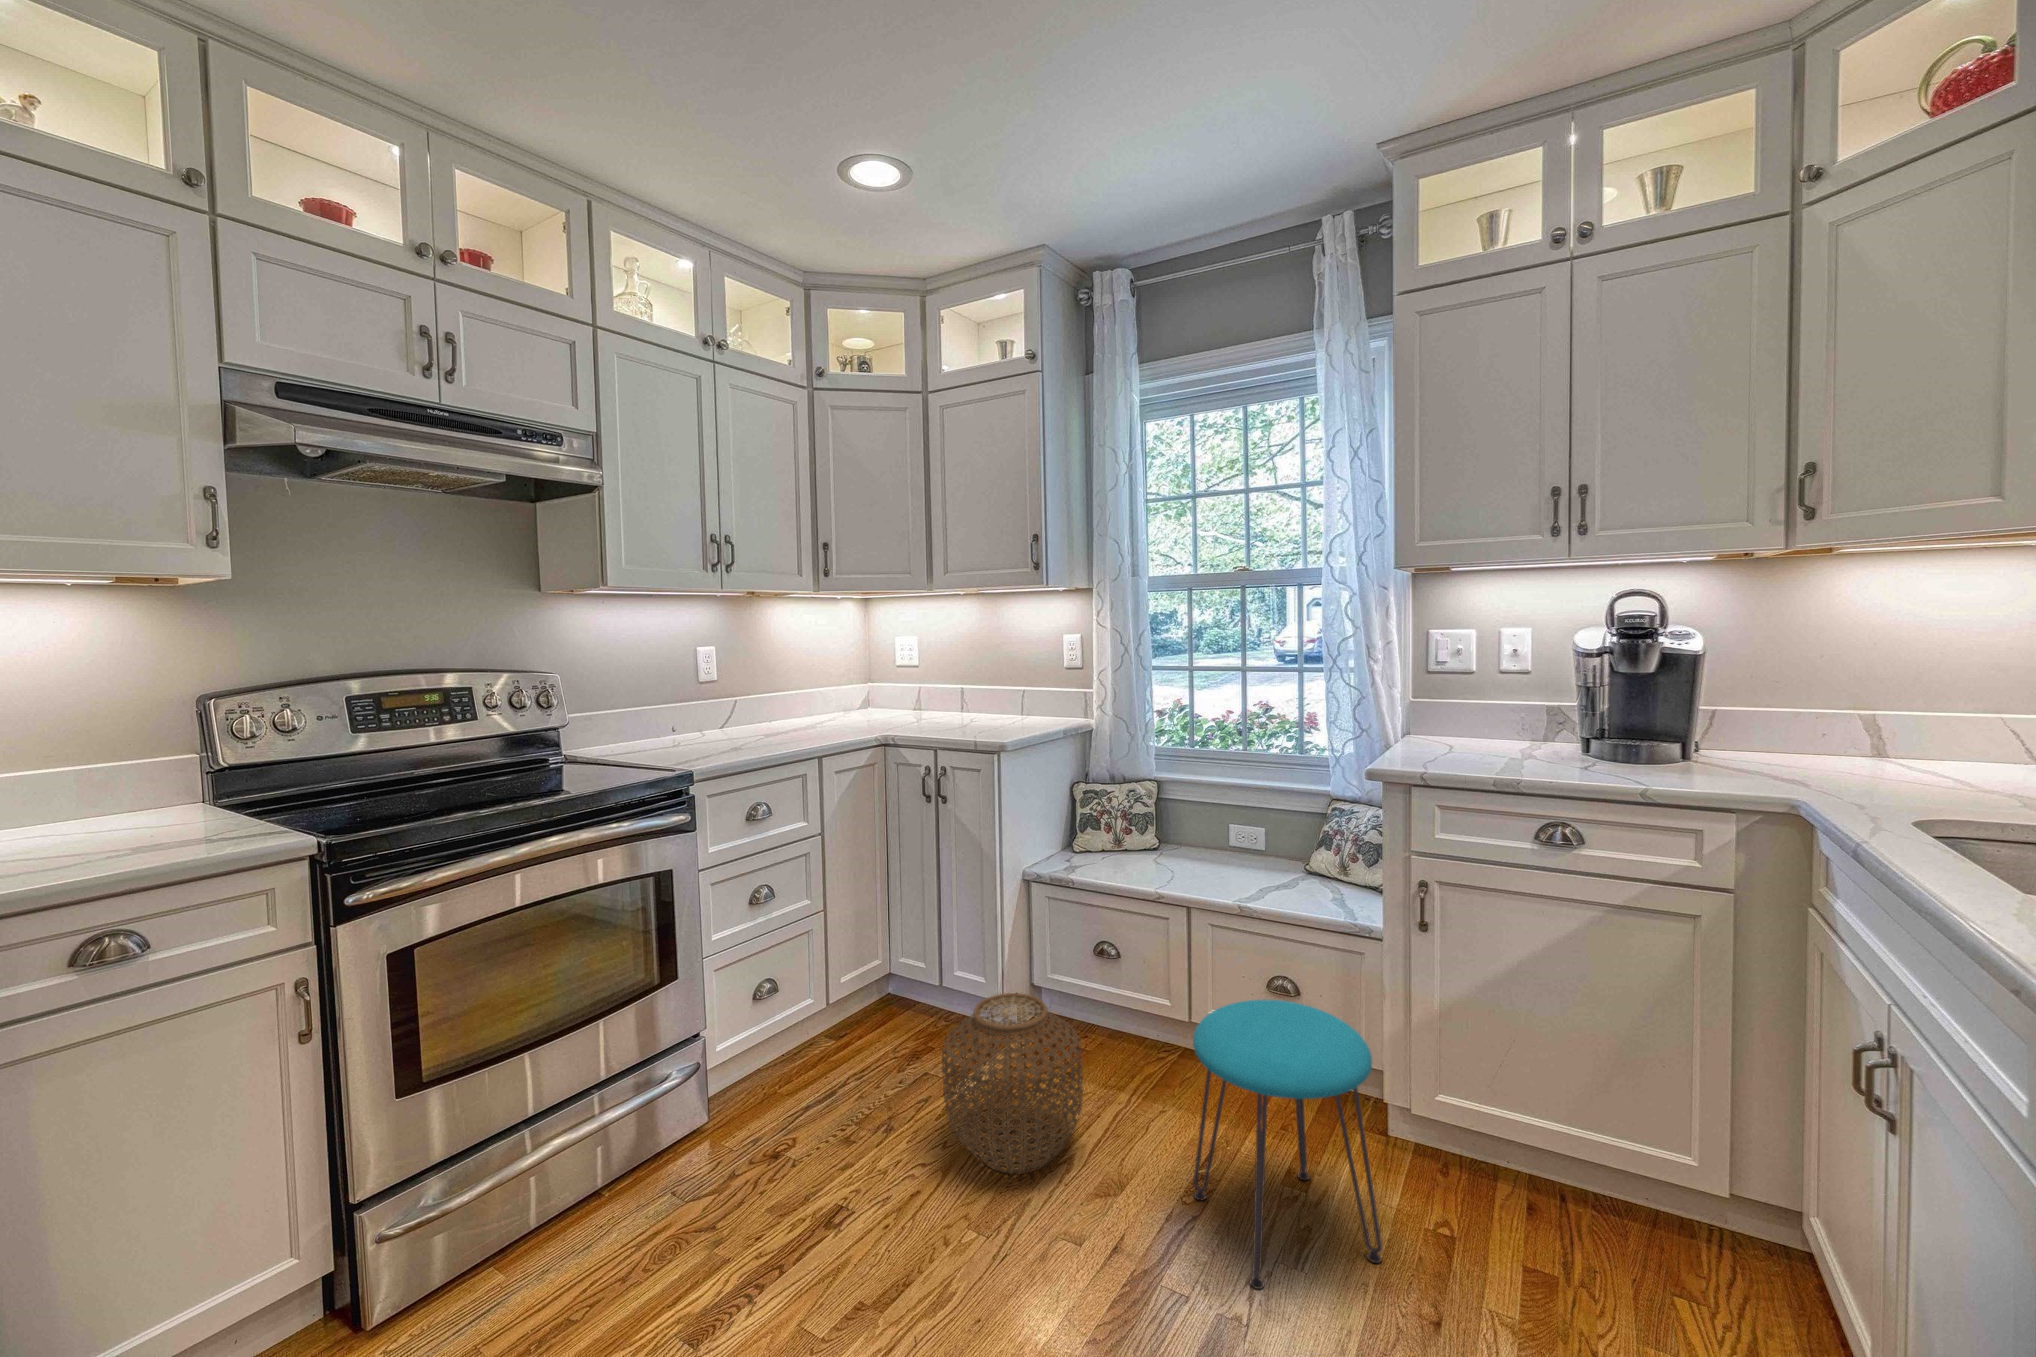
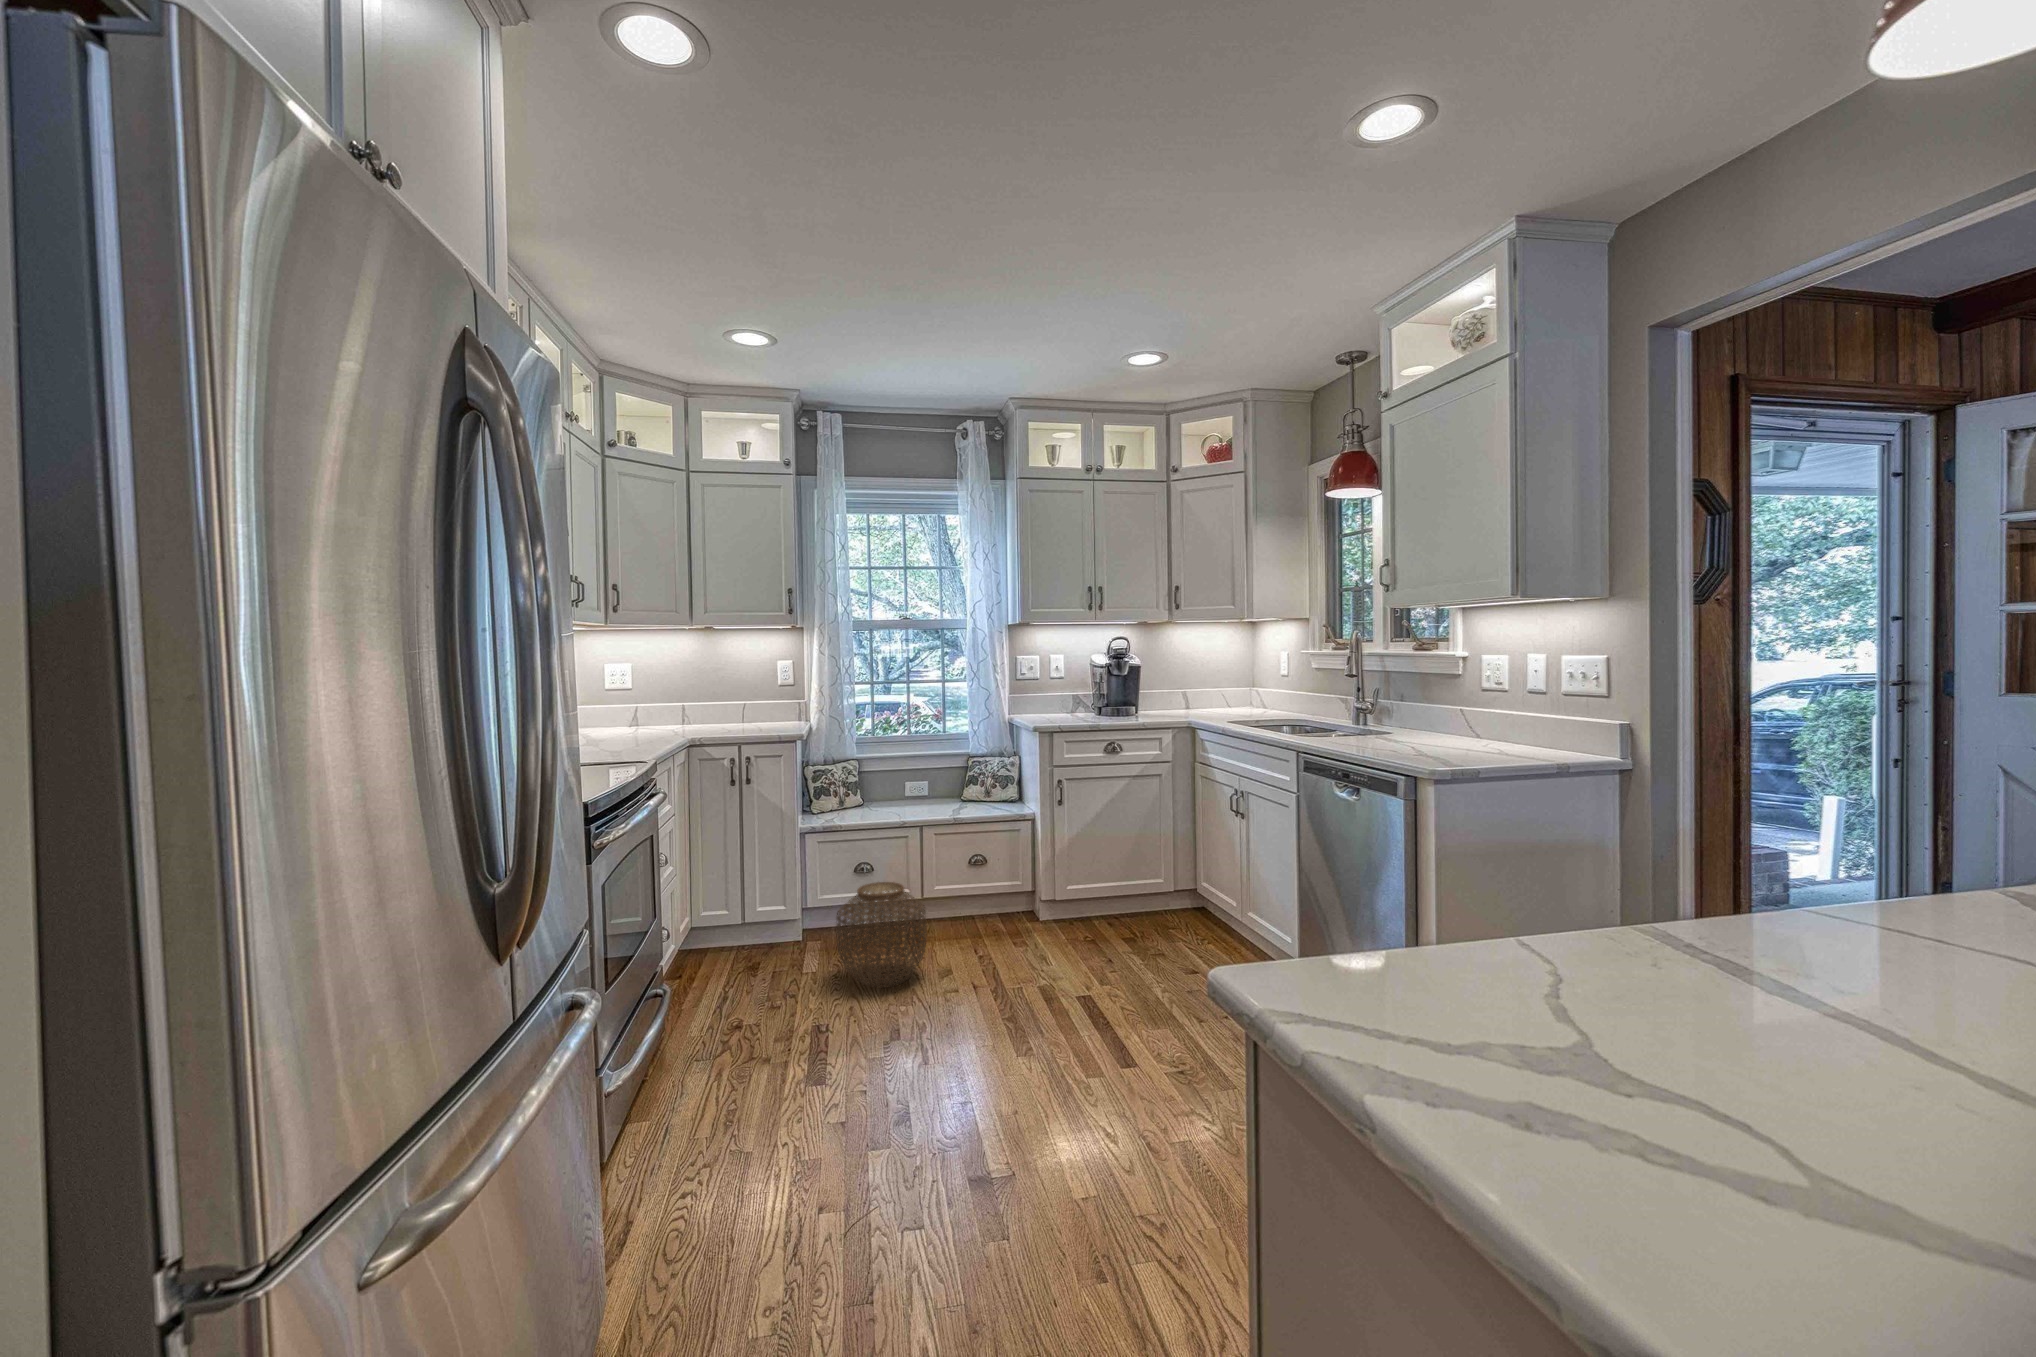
stool: present [1193,1000,1382,1289] -> none [990,846,1083,974]

